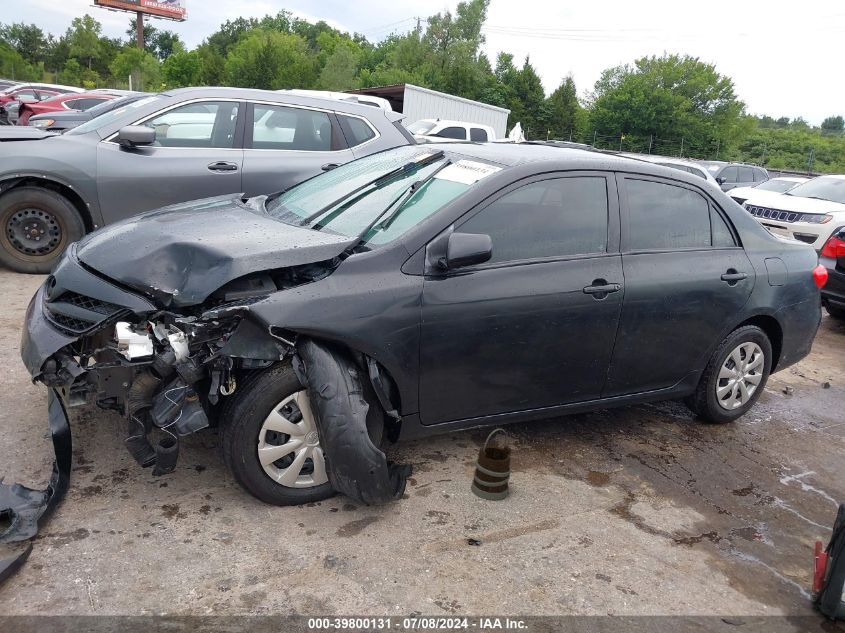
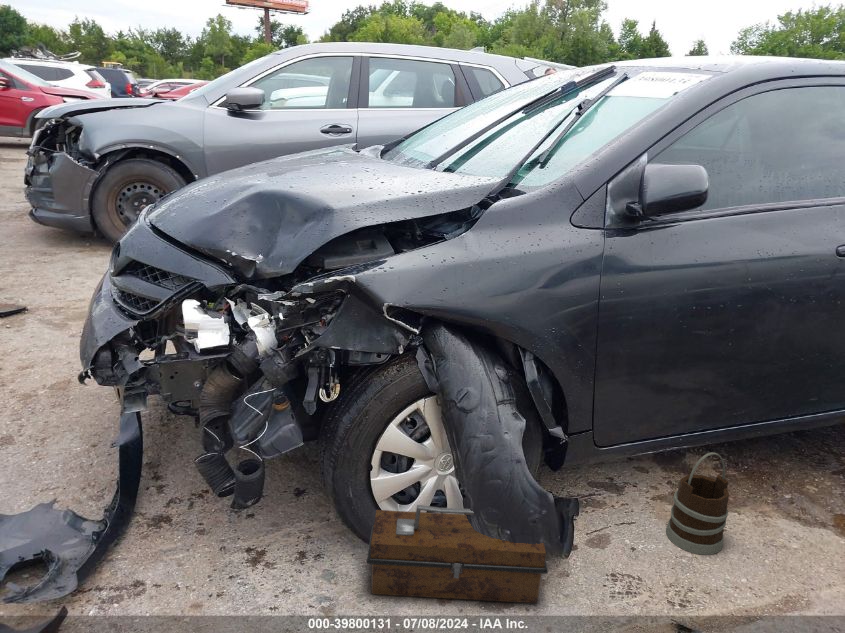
toolbox: none [256,466,382,532] -> present [367,505,548,603]

